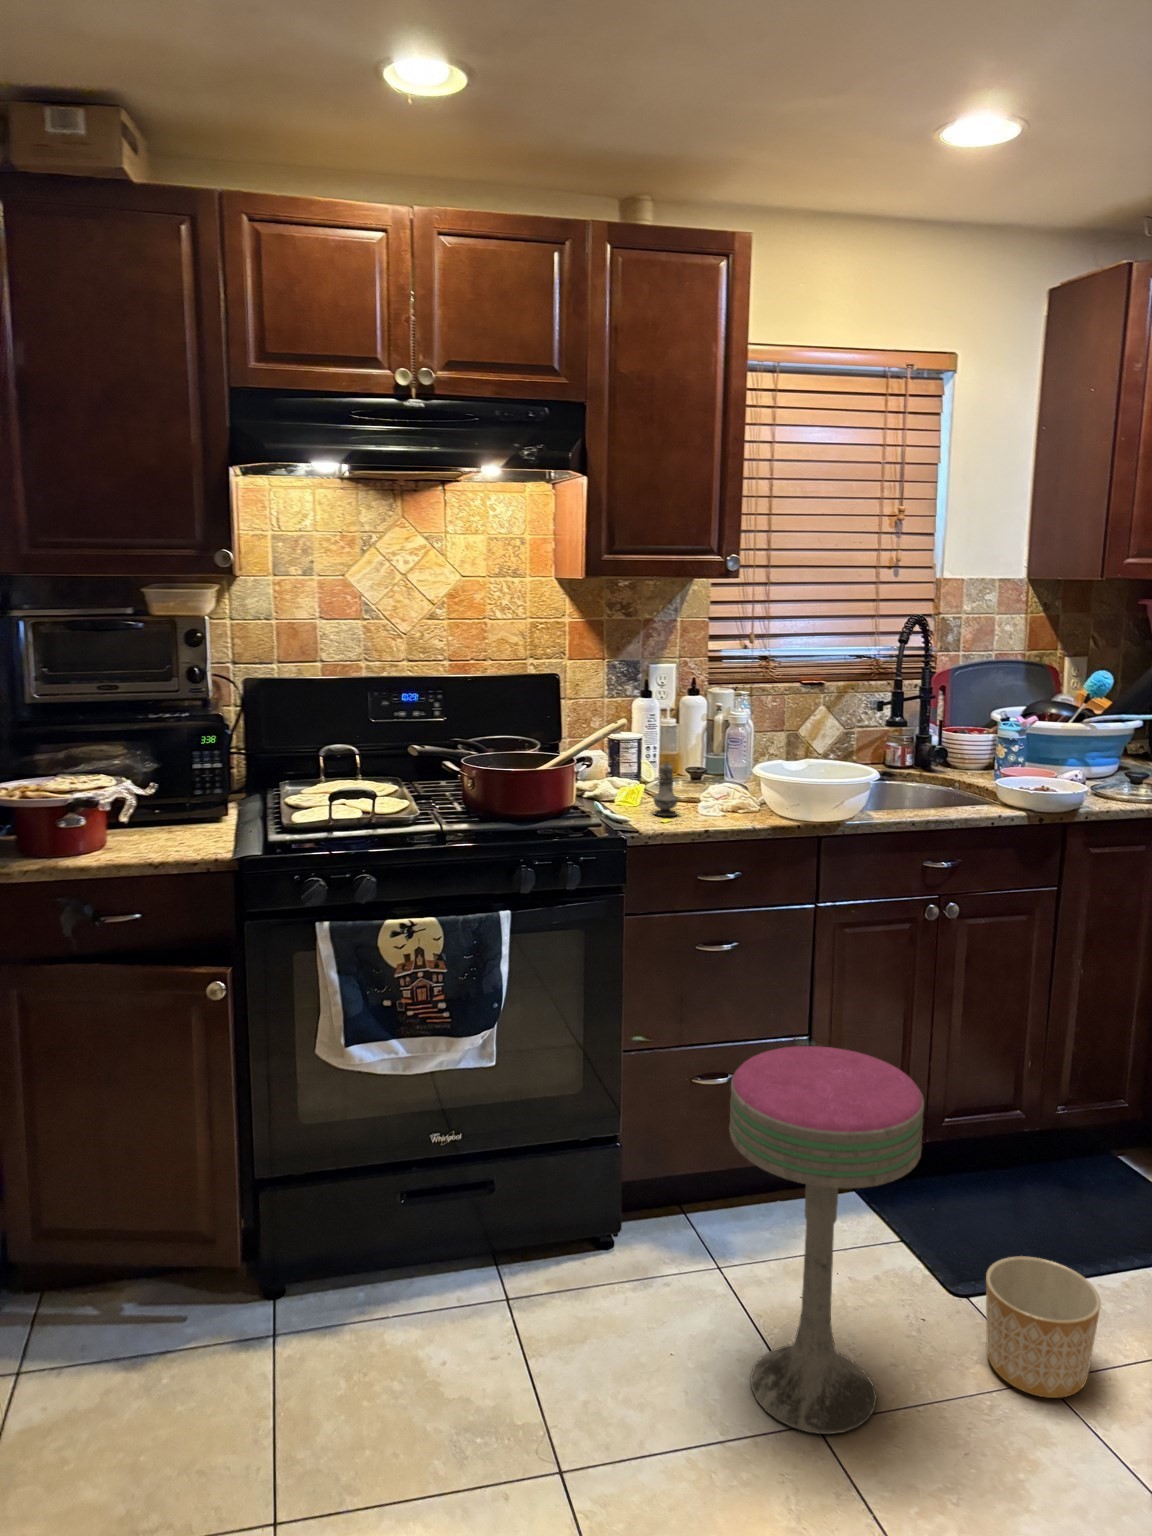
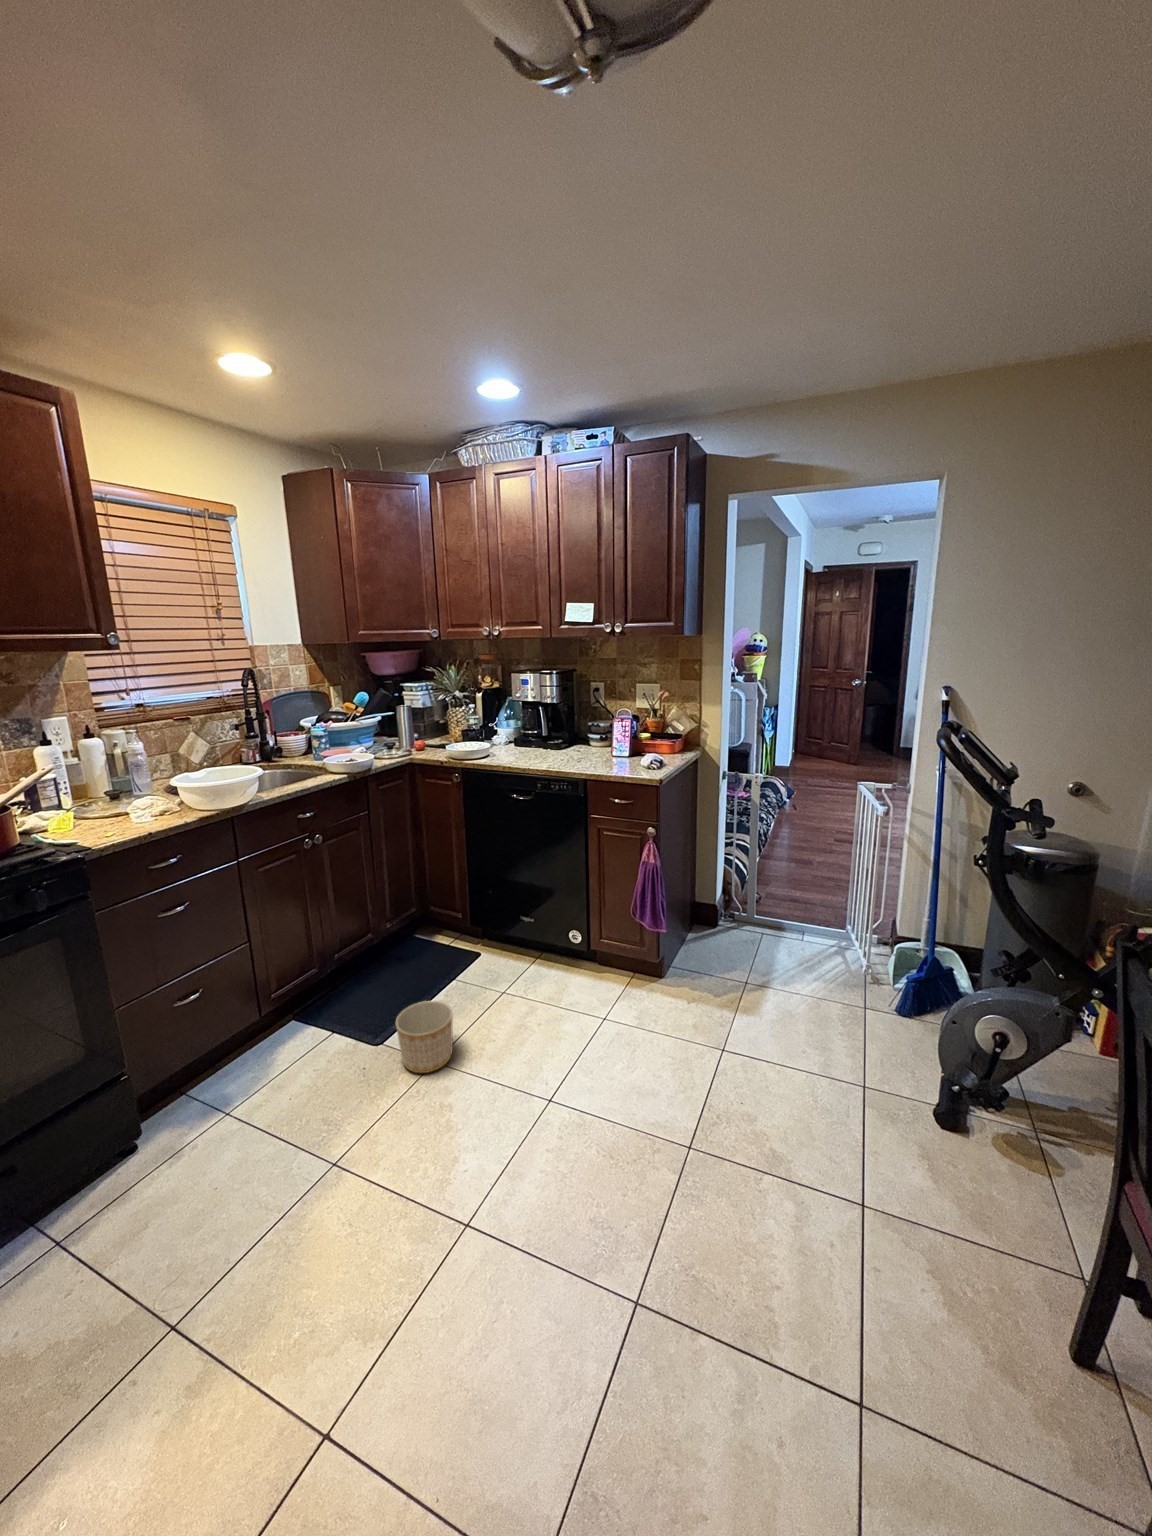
salt shaker: present [653,760,679,816] -> none [90,790,117,832]
bar stool: present [729,1046,924,1434] -> none [232,939,363,1177]

